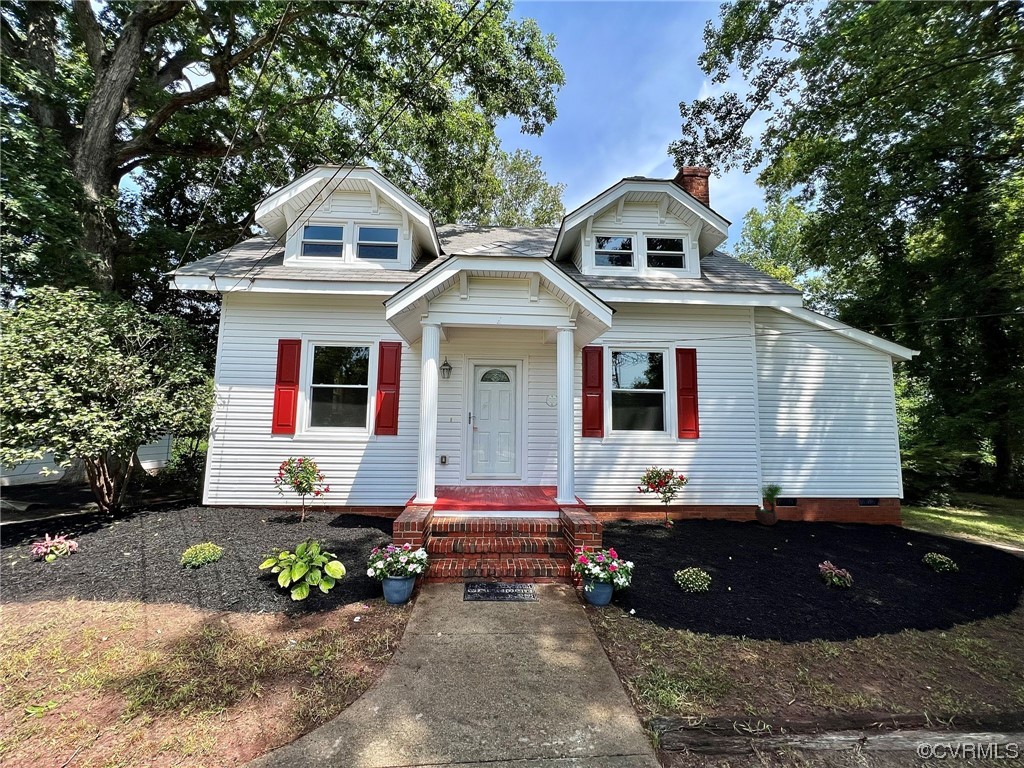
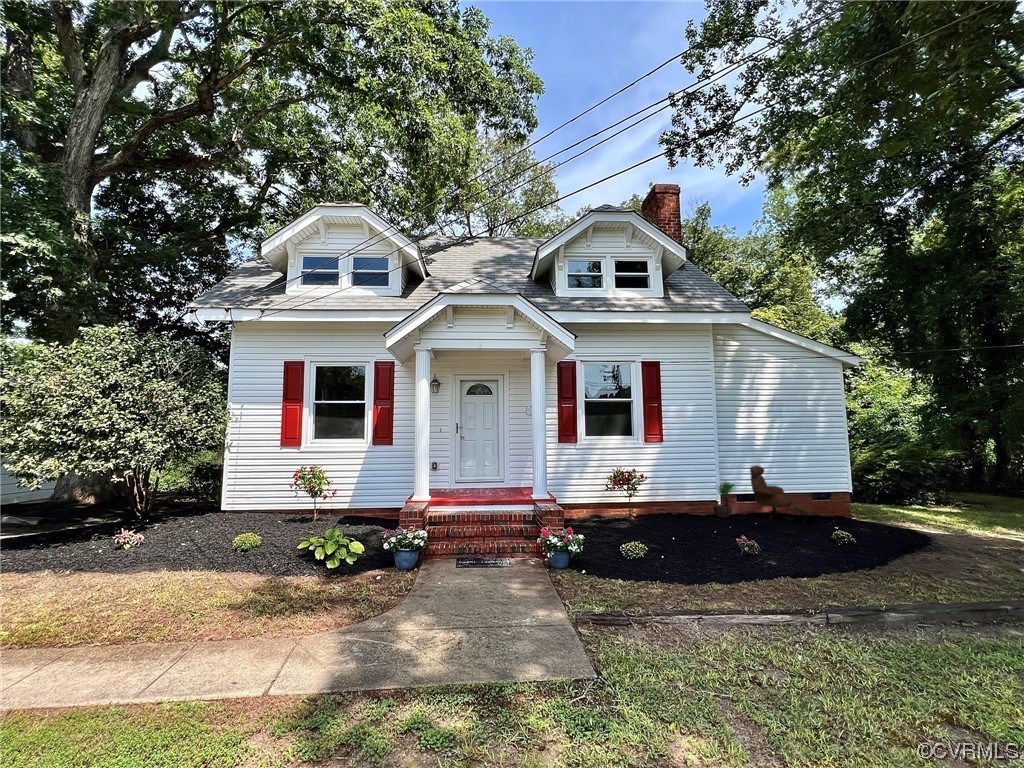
lounge chair: none [796,466,879,536] -> present [750,466,816,523]

